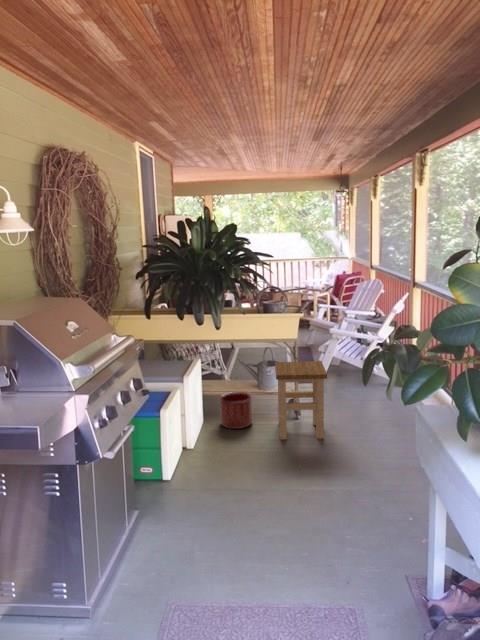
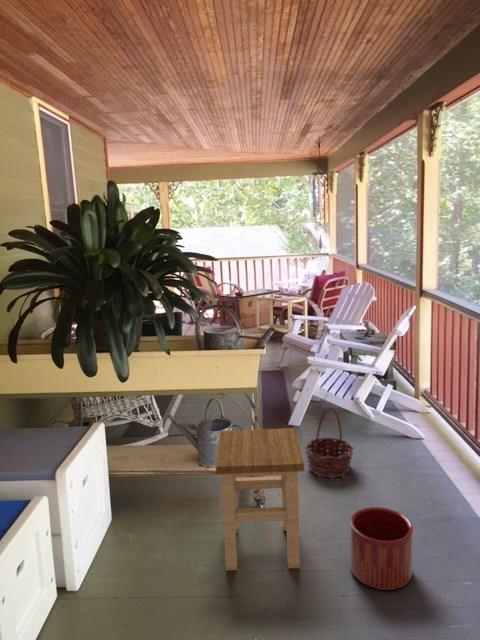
basket: none [327,357,360,403] -> present [305,408,353,478]
planter: present [220,392,252,429] -> present [350,507,413,590]

